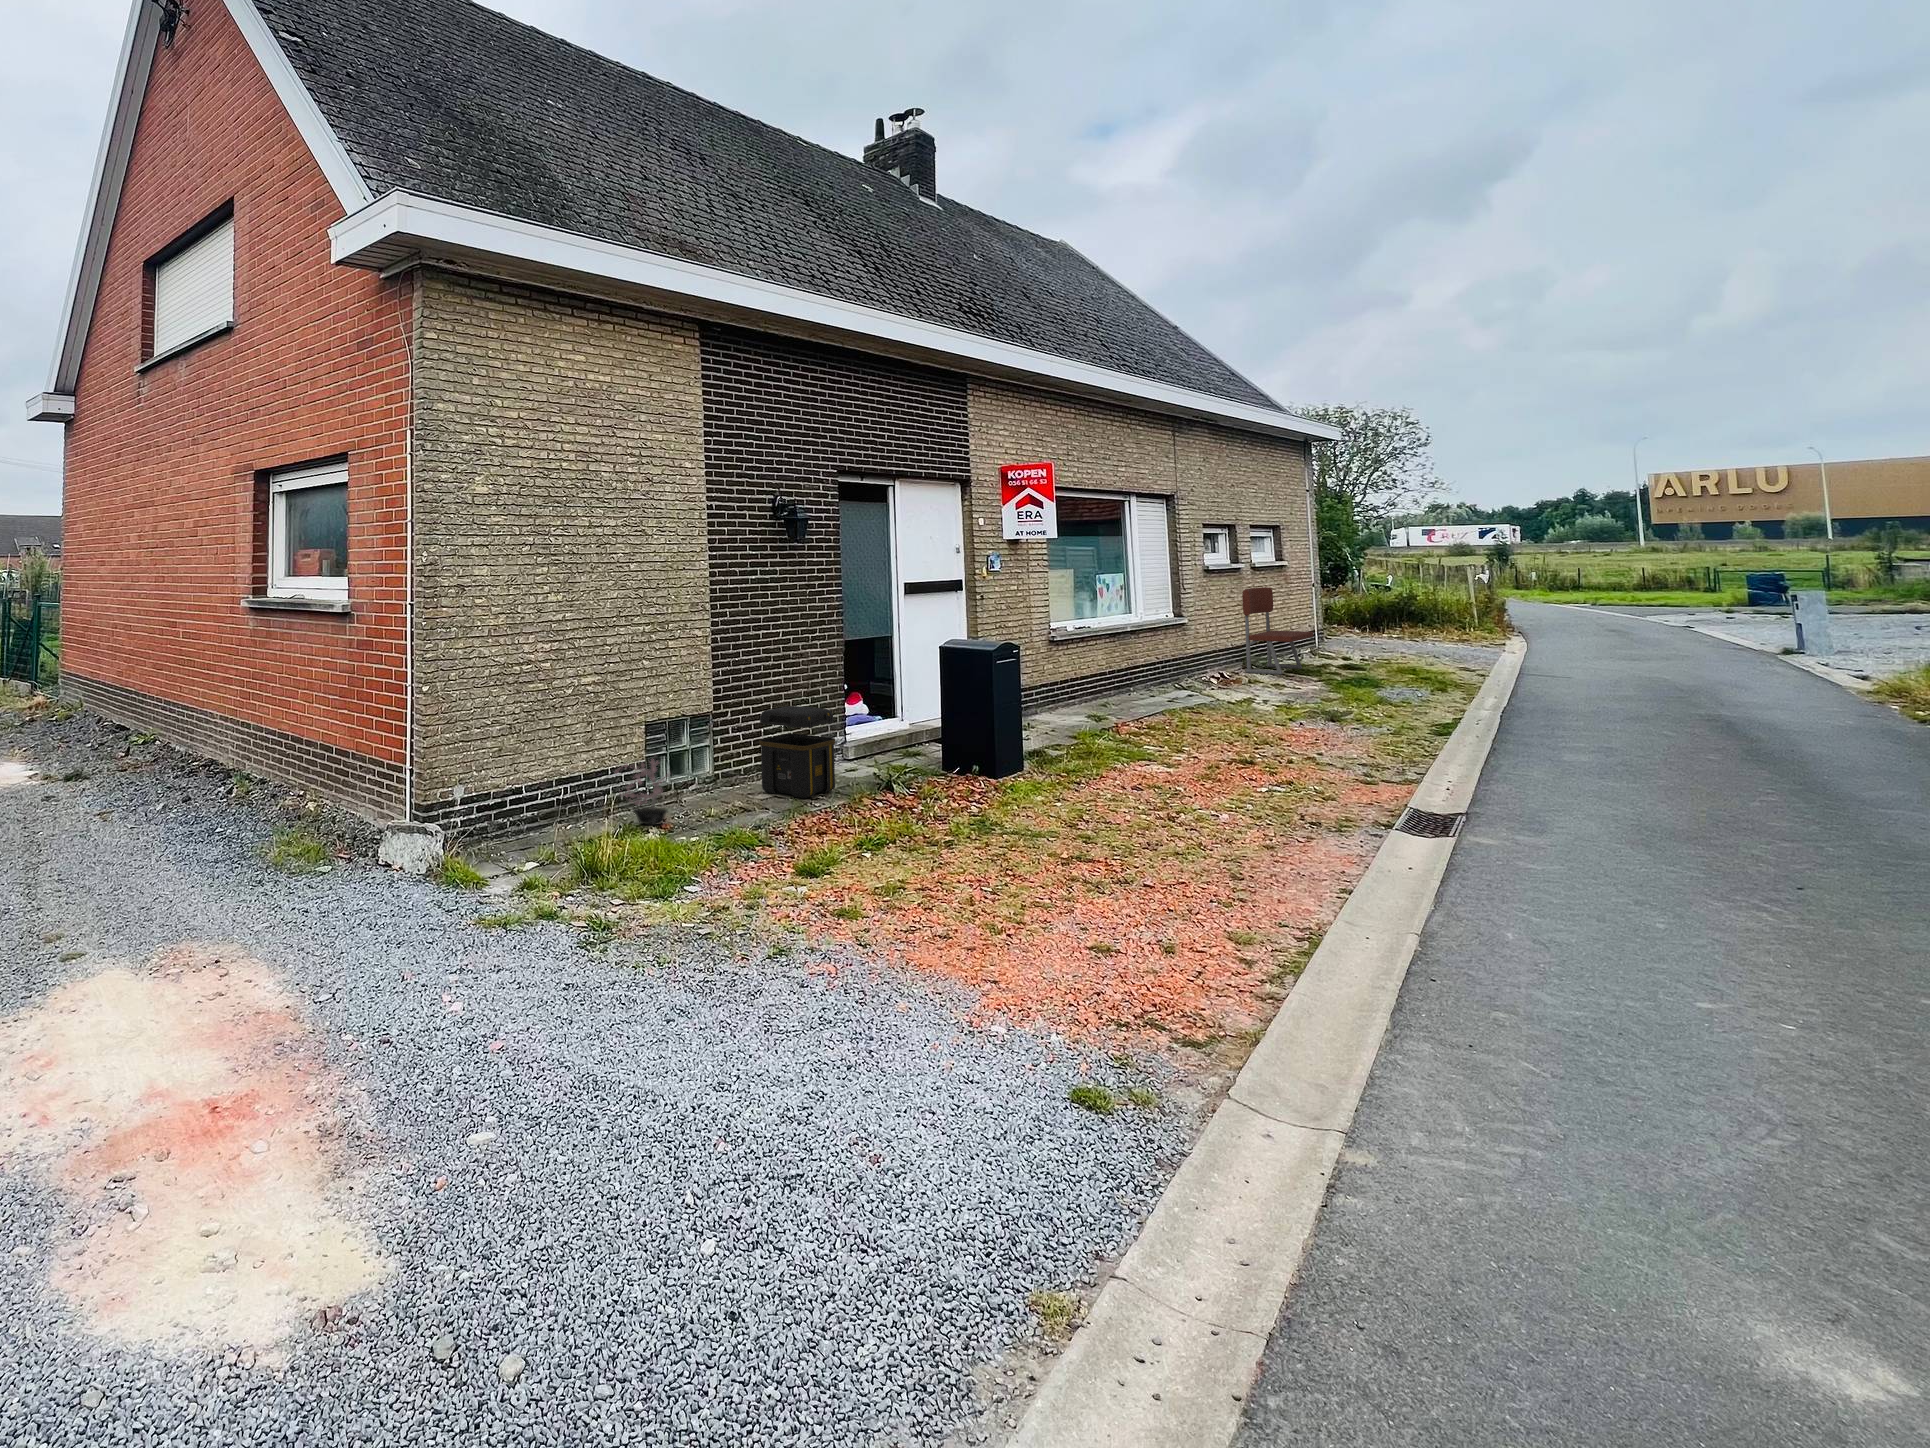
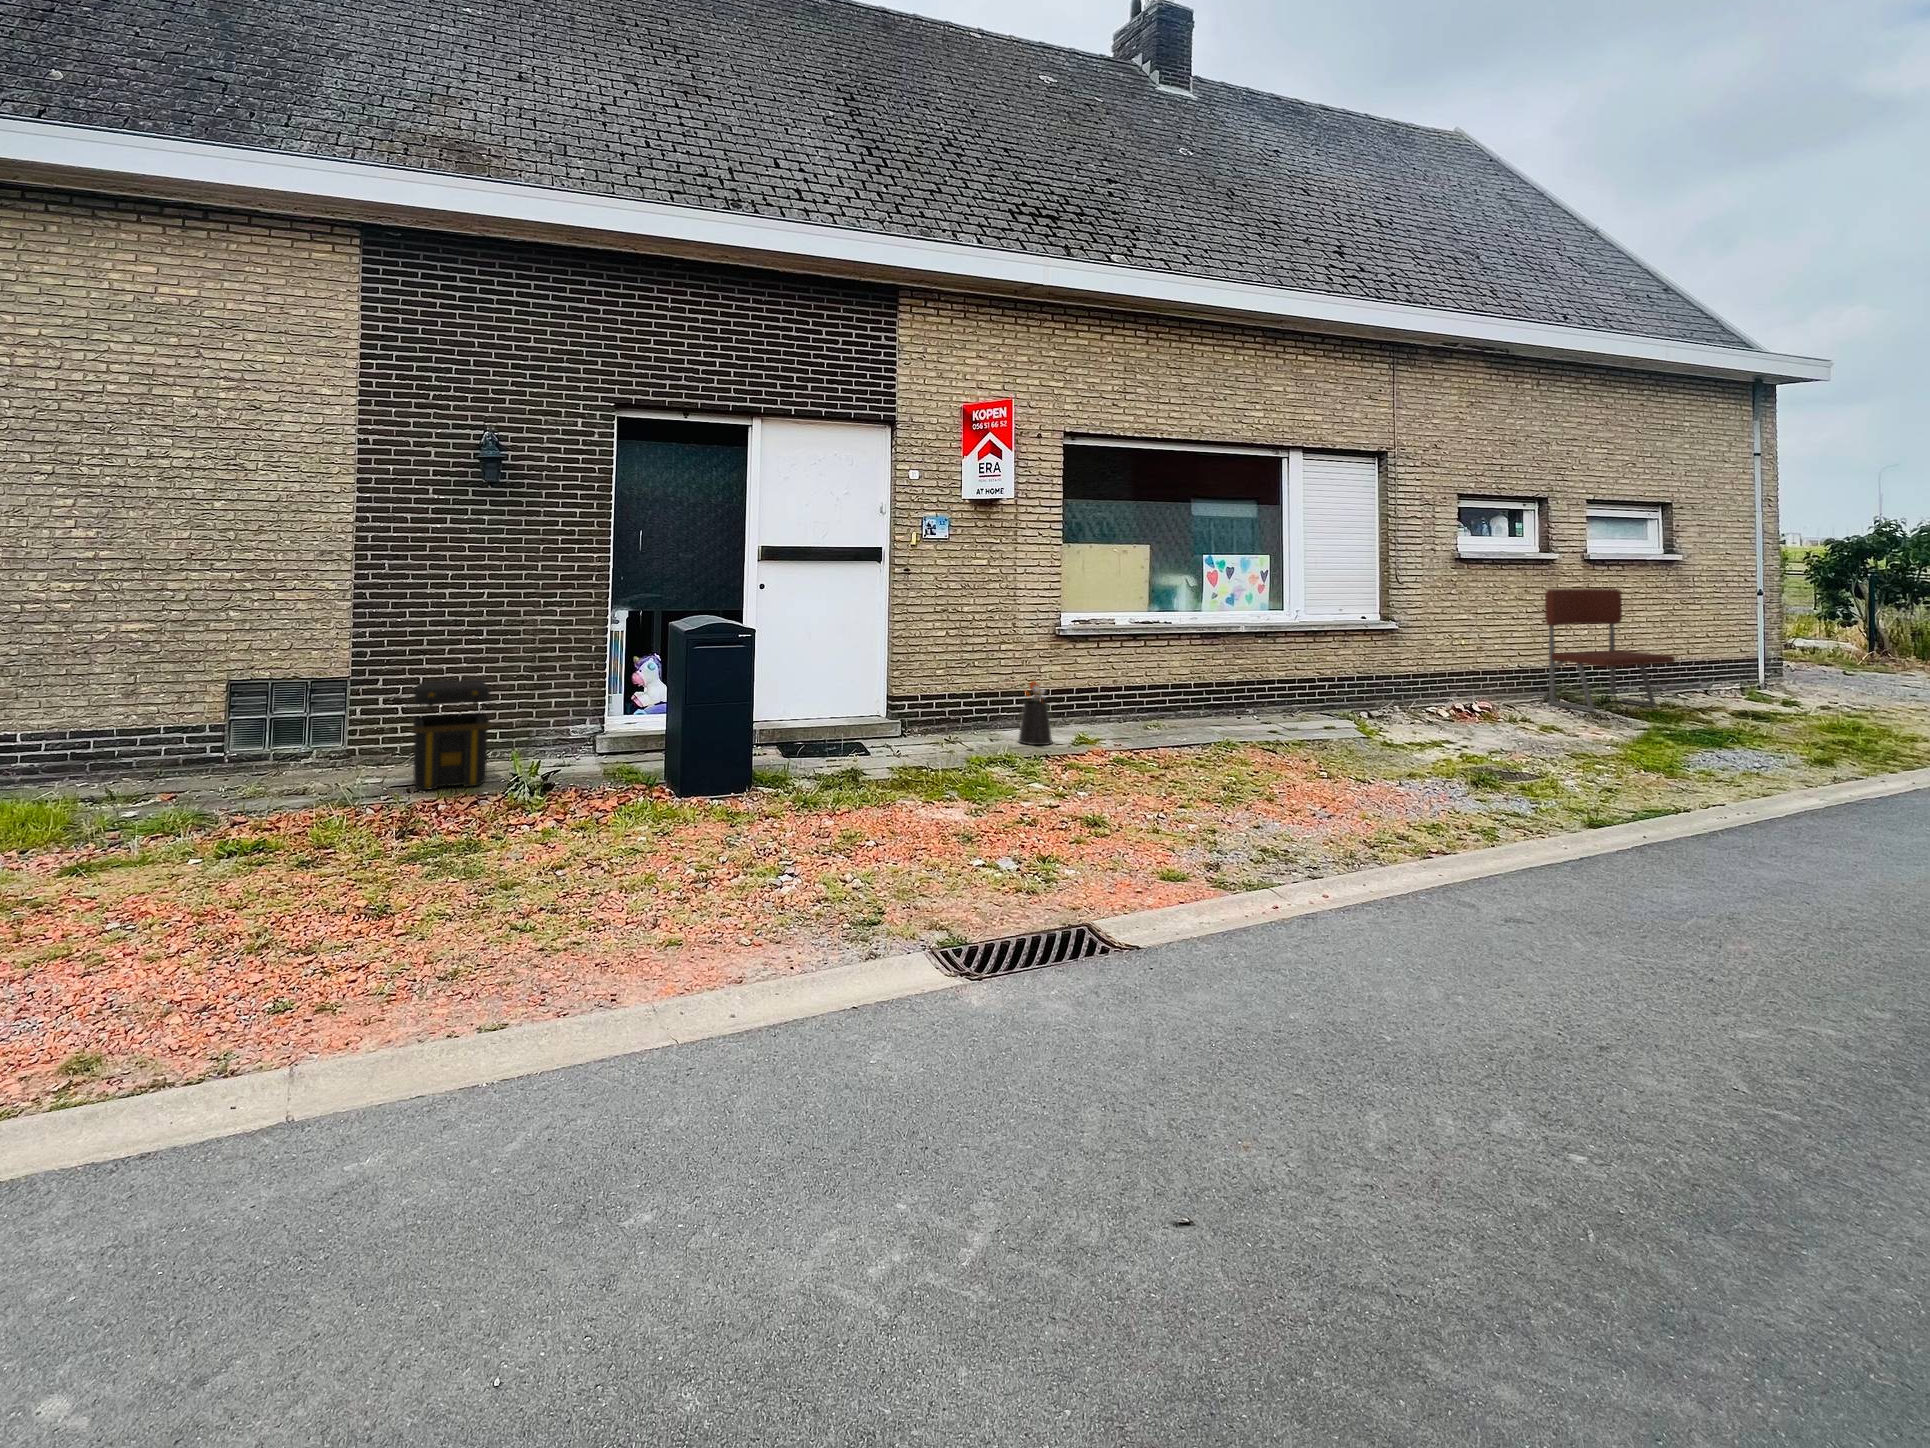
watering can: none [1042,677,1071,726] -> present [1018,681,1053,745]
potted plant: present [616,754,669,825] -> none [127,714,221,797]

